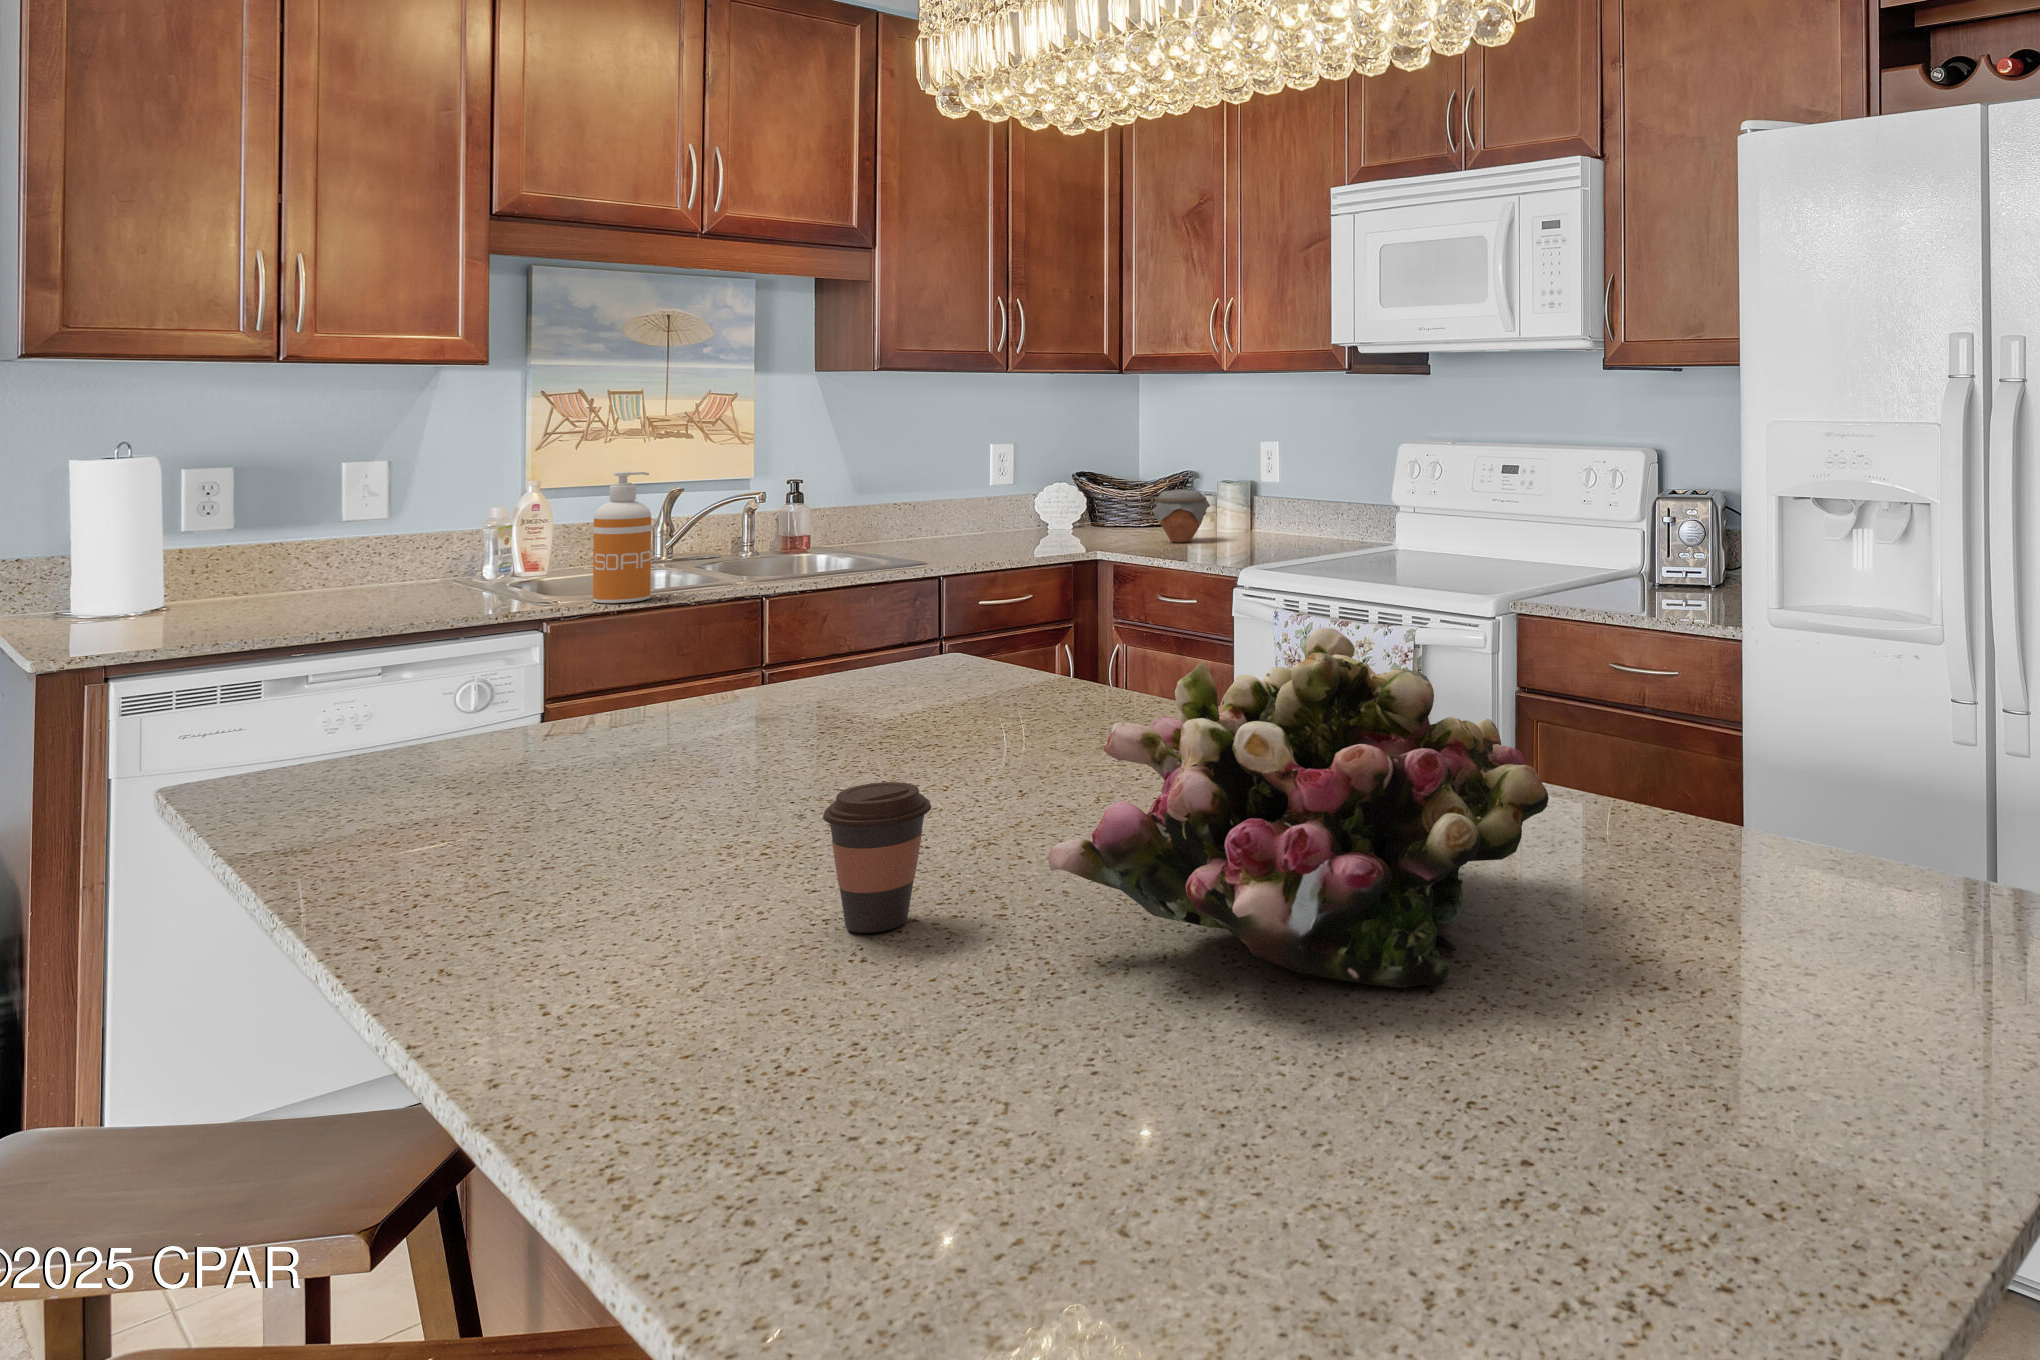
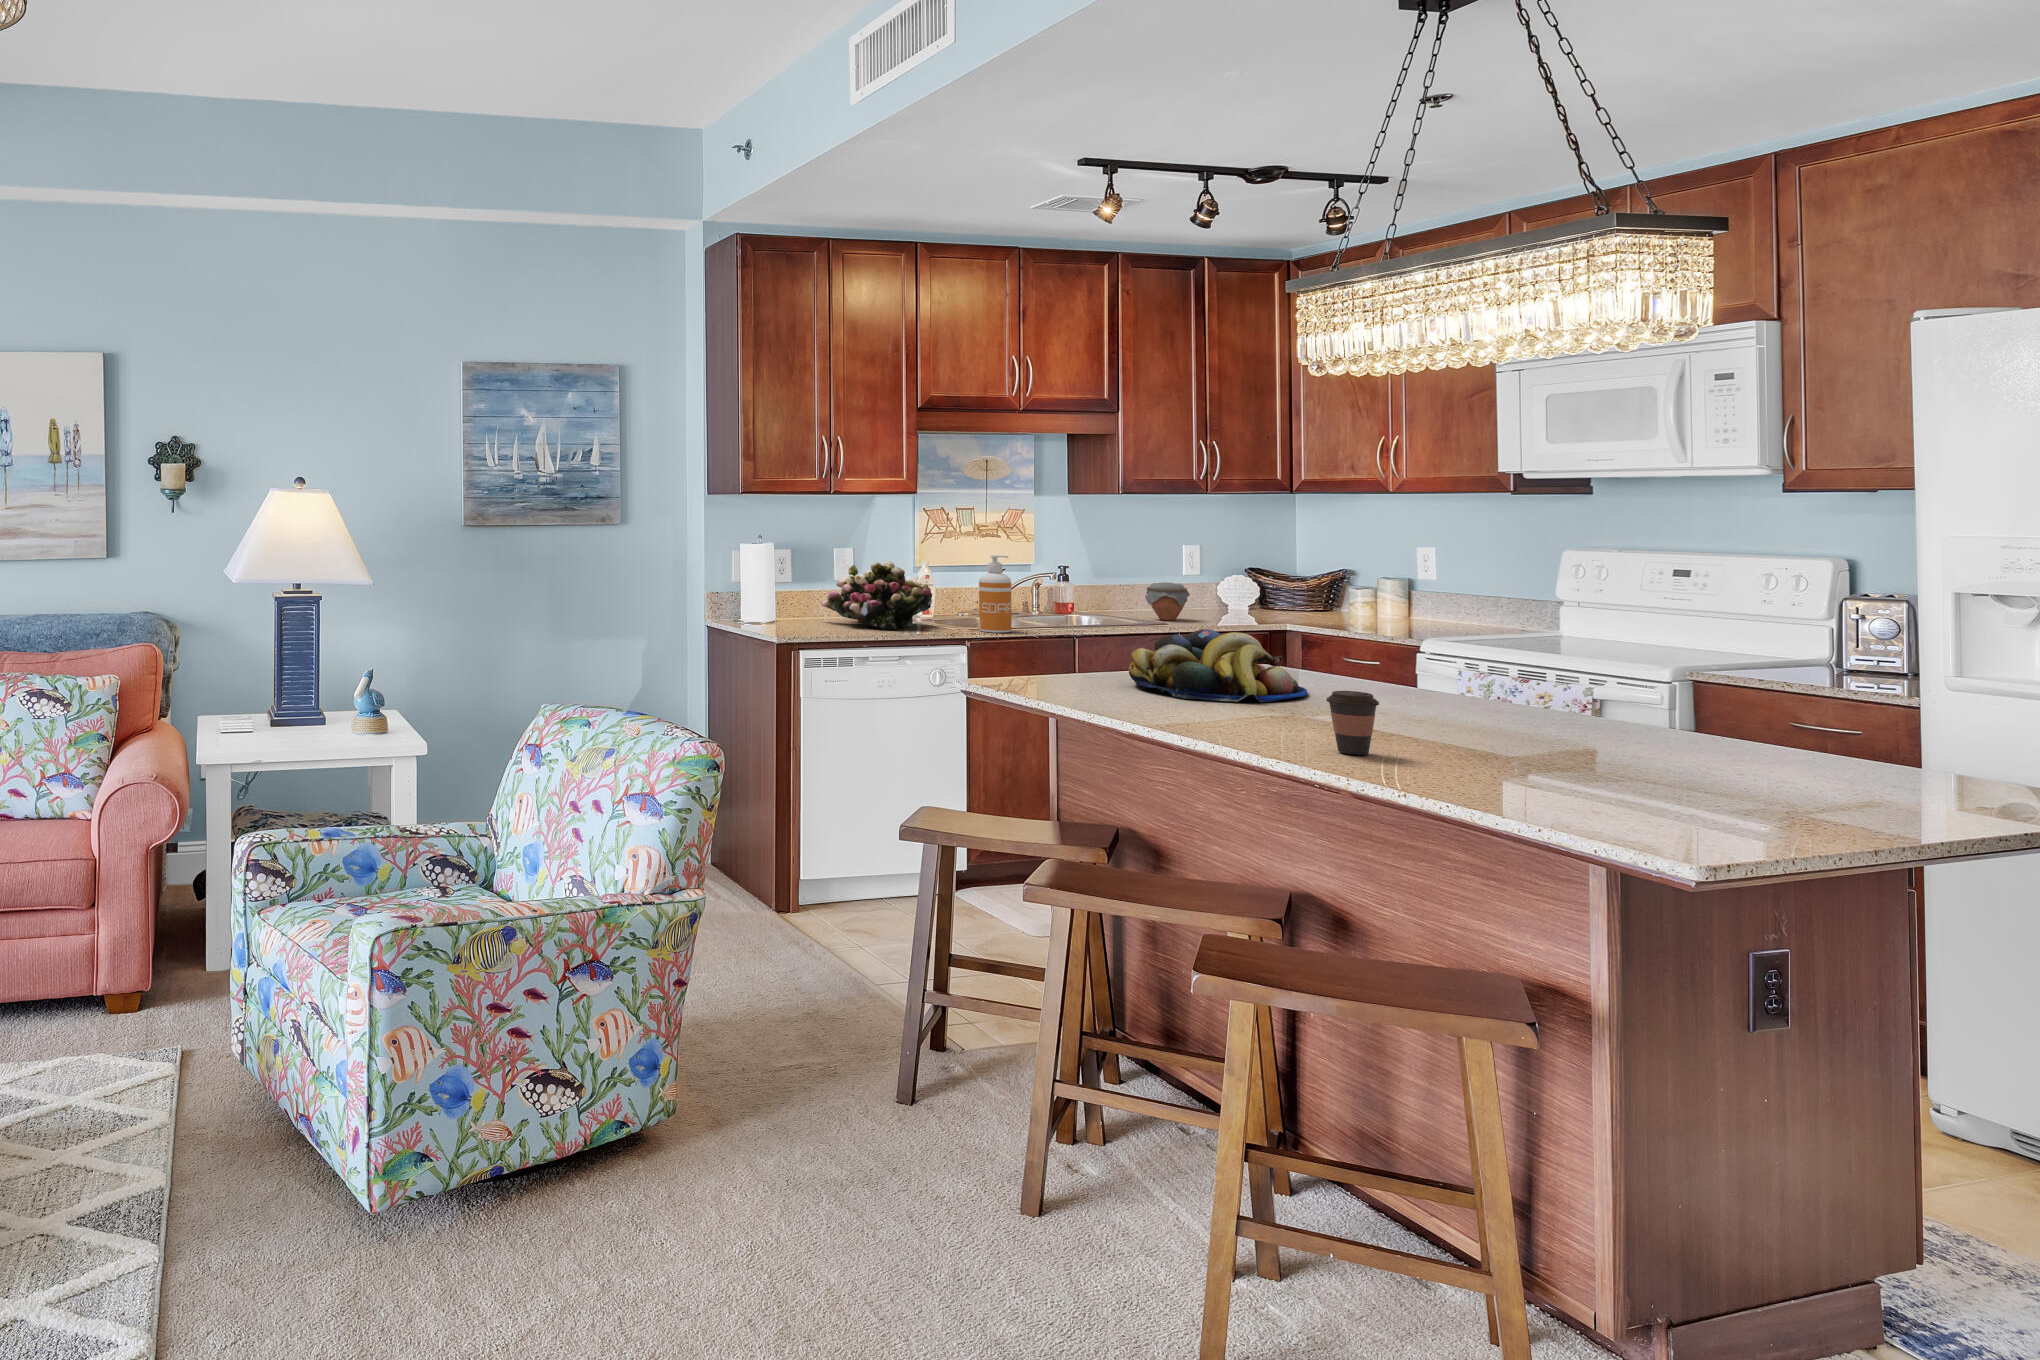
jar: present [1153,490,1210,542] -> present [1145,582,1190,621]
fruit bowl: none [637,611,965,768] -> present [1129,629,1308,702]
flower arrangement: present [1049,628,1549,988] -> present [822,561,932,630]

